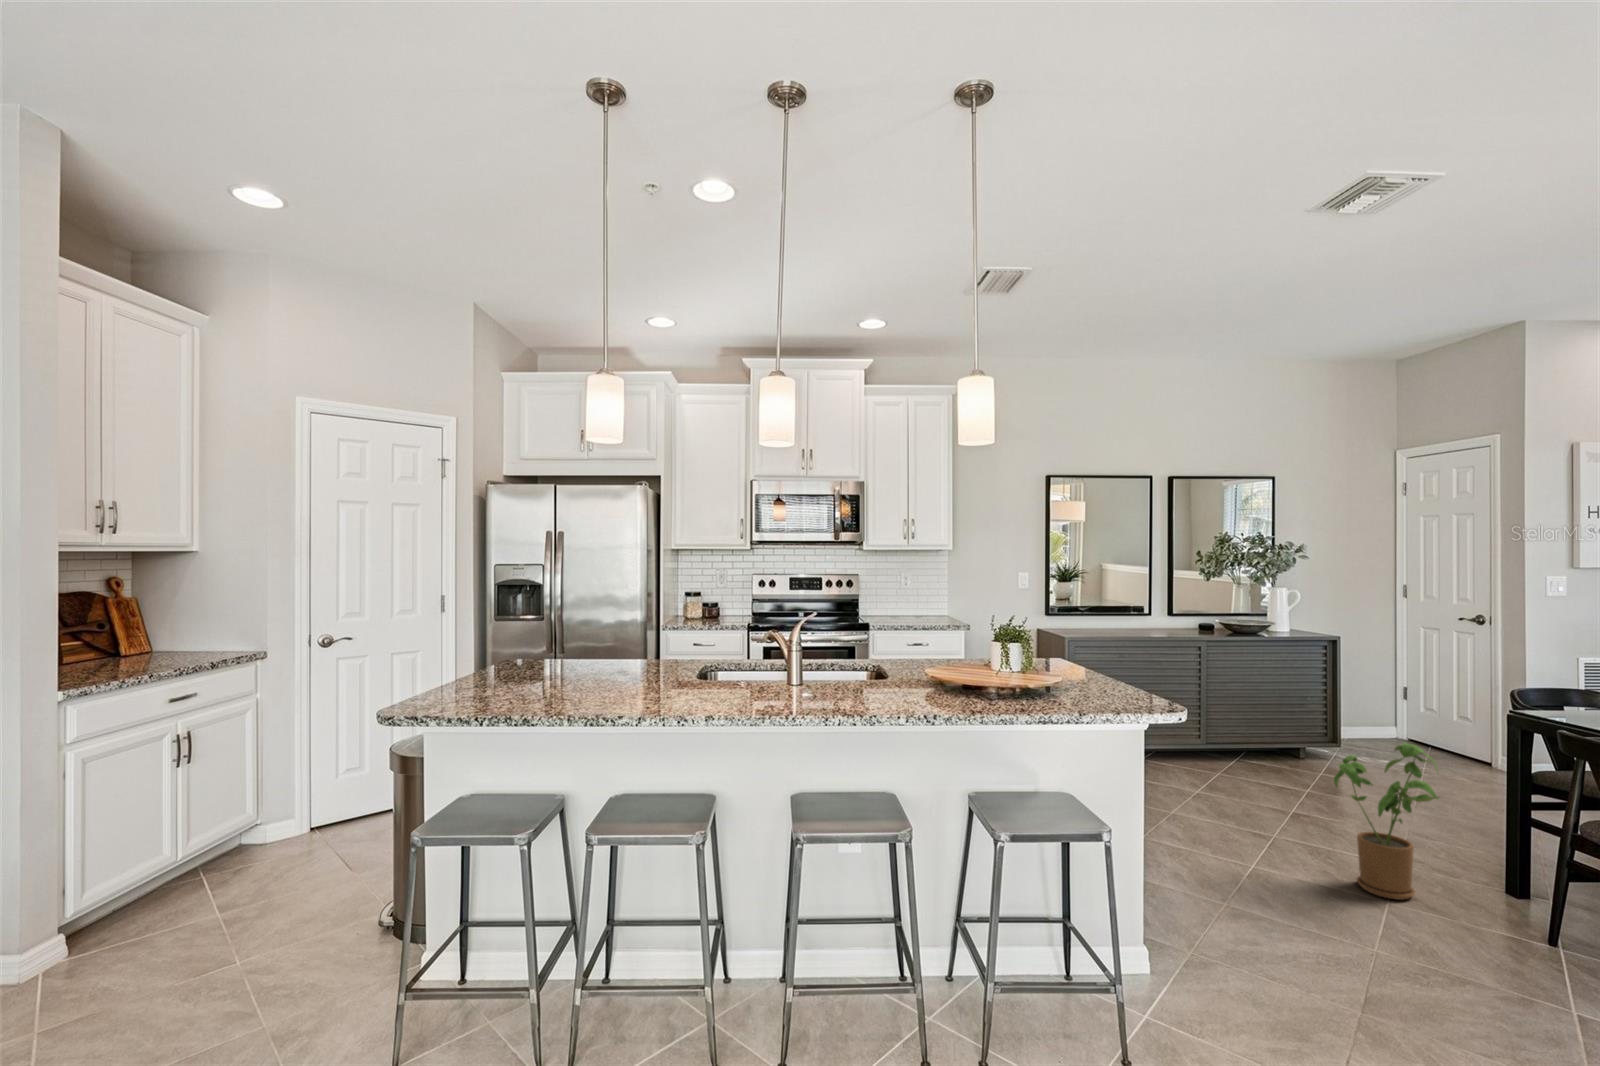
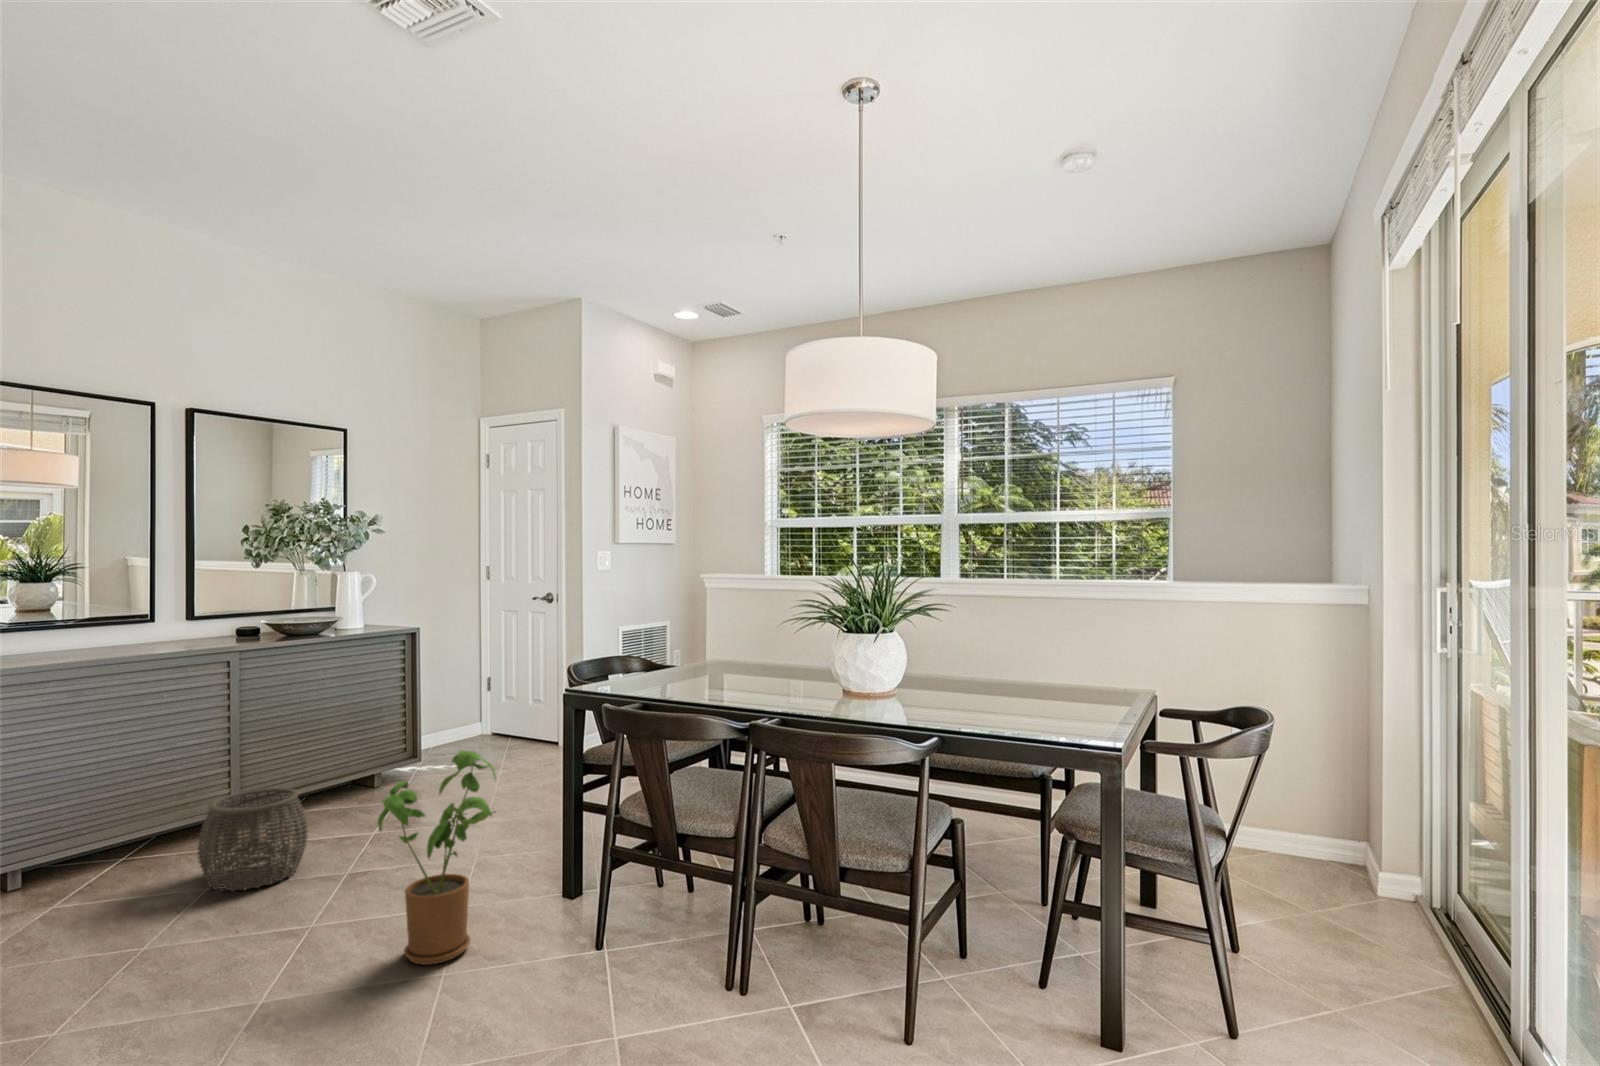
woven basket: none [1191,737,1265,806] -> present [197,788,308,891]

